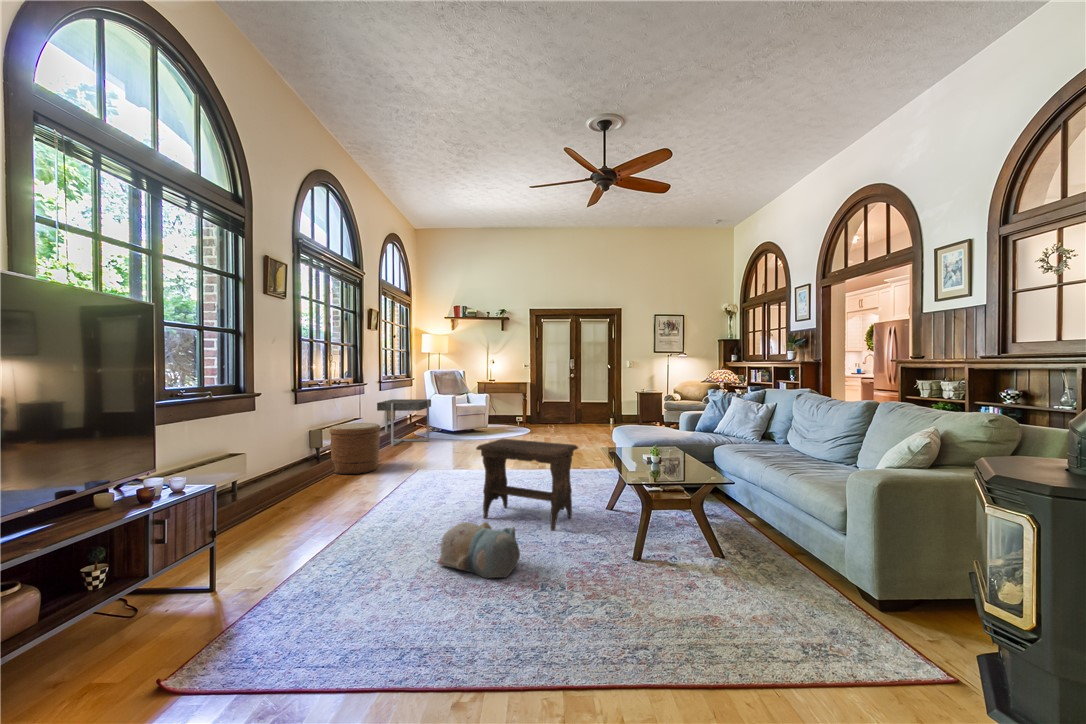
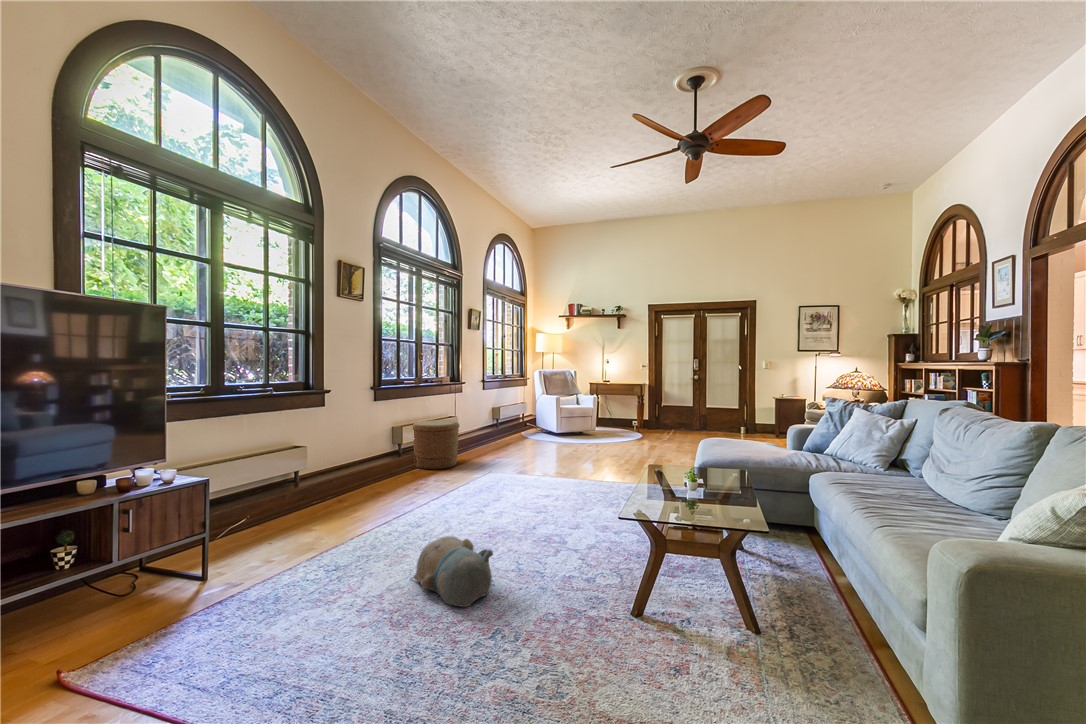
side table: present [377,399,431,446] -> none [477,398,531,444]
footstool: present [476,439,578,531] -> none [498,446,608,558]

